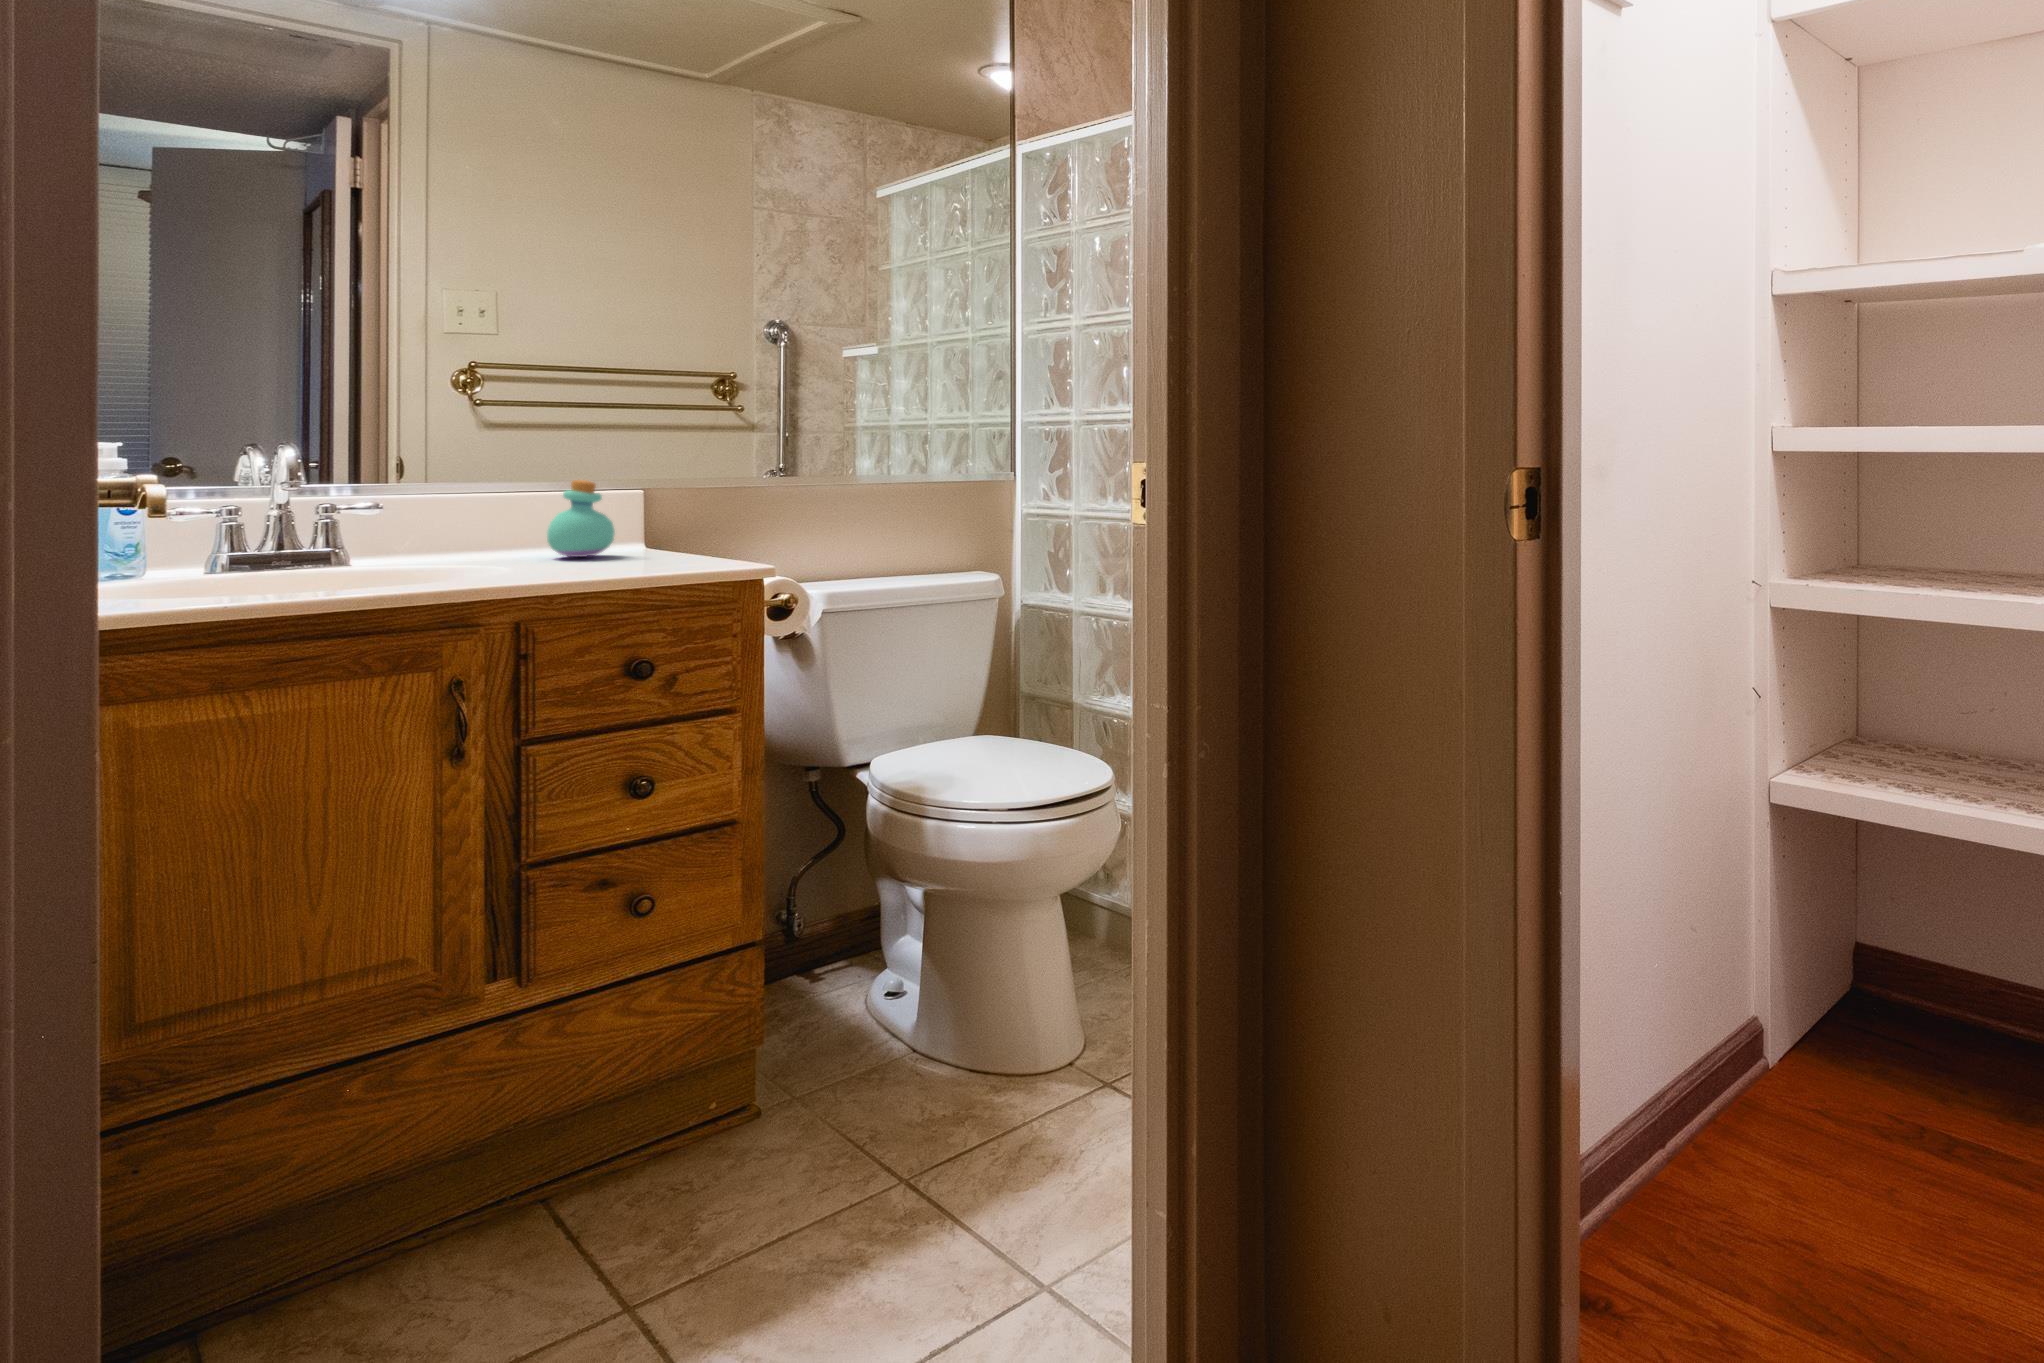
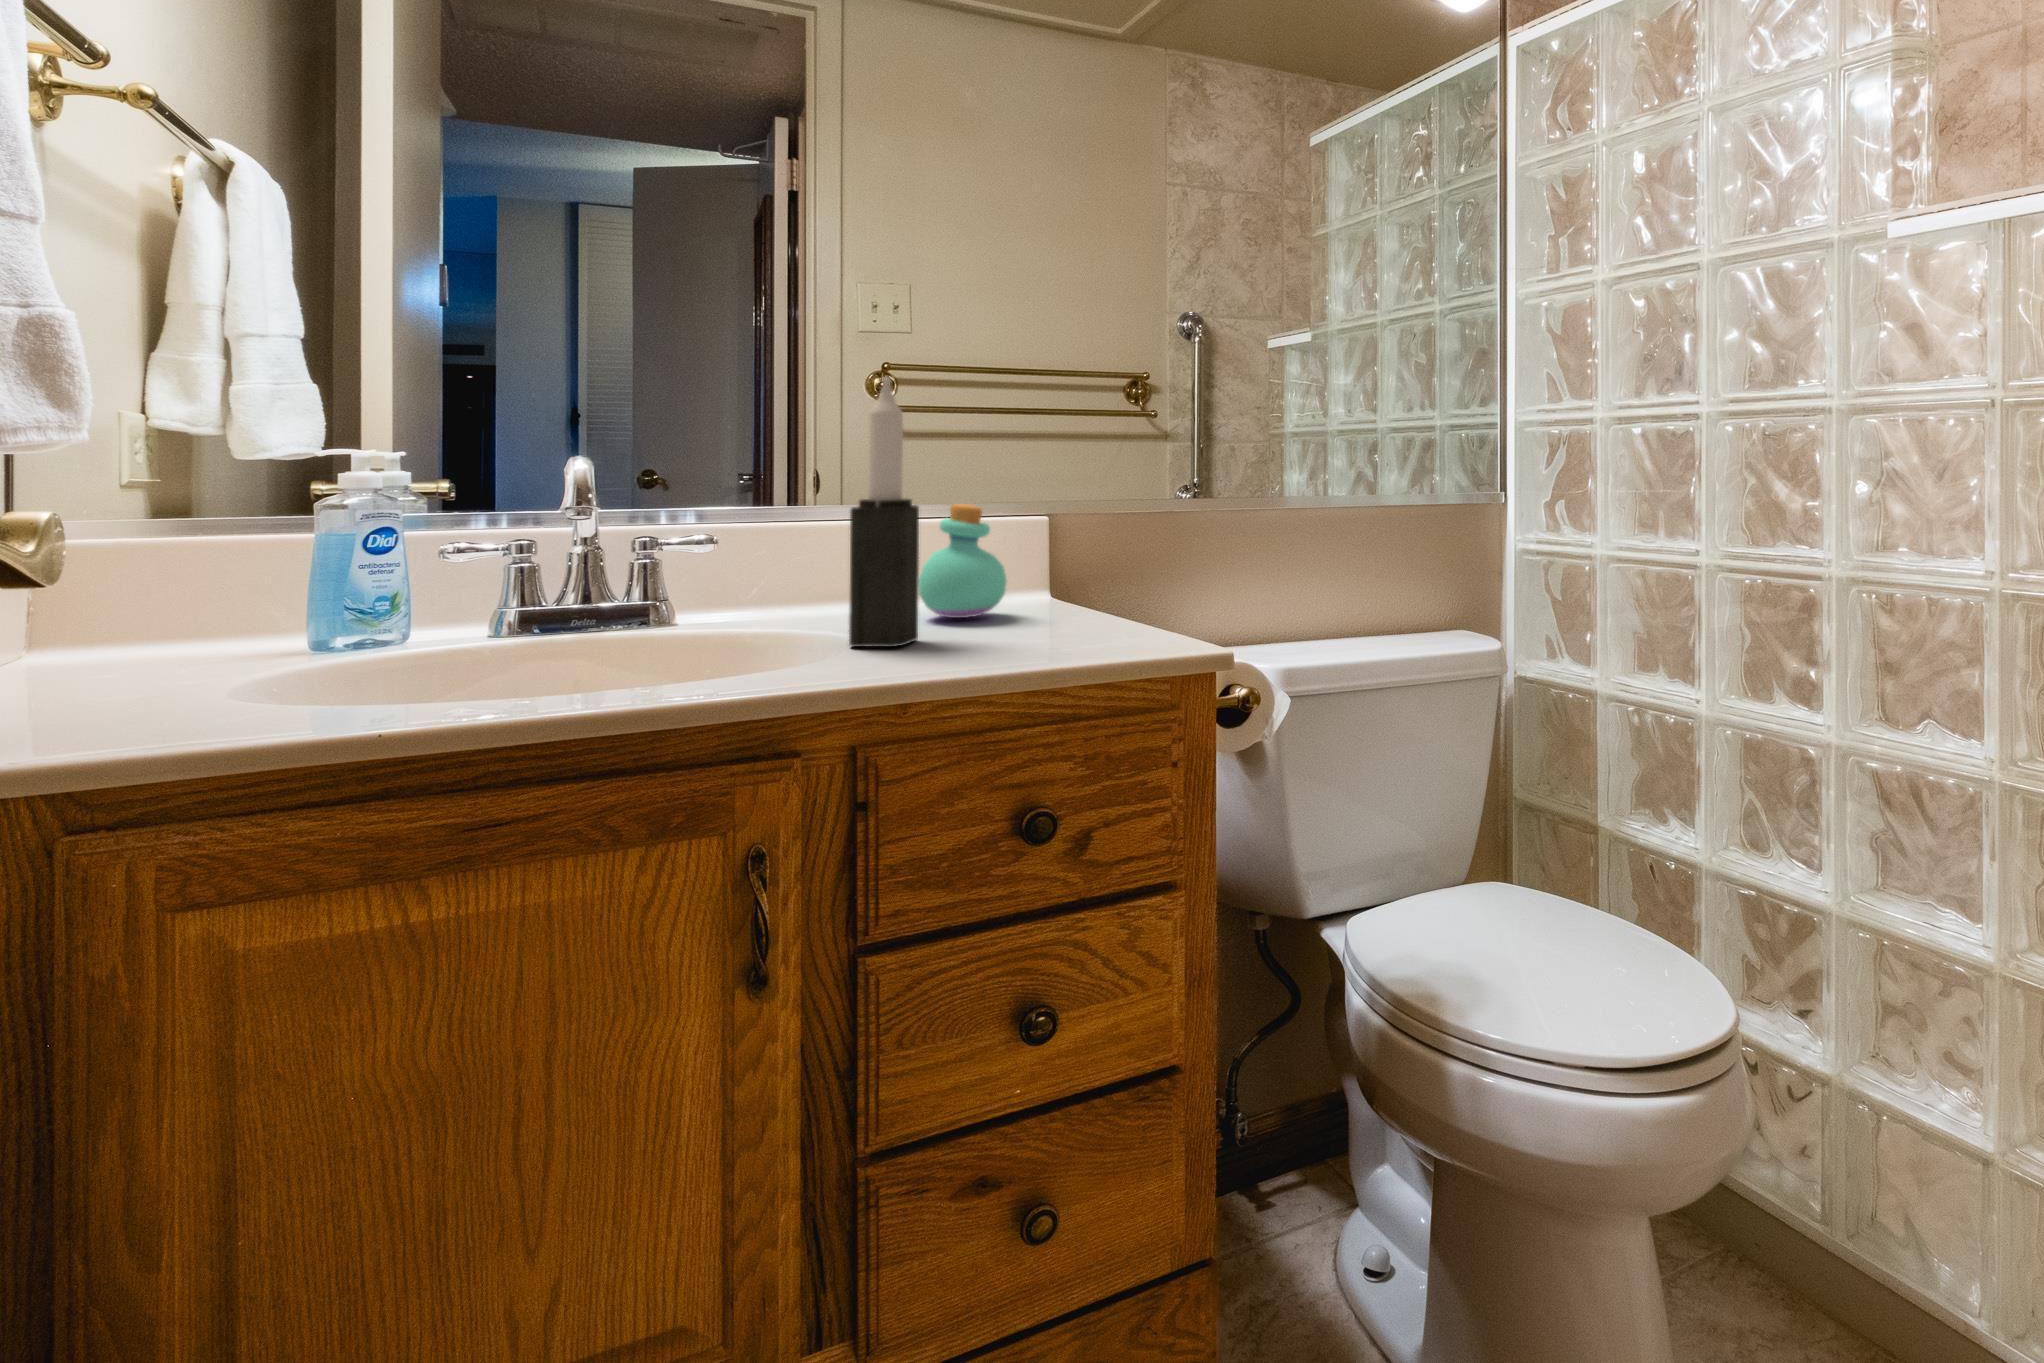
candle: none [501,395,552,570] -> present [849,376,919,647]

